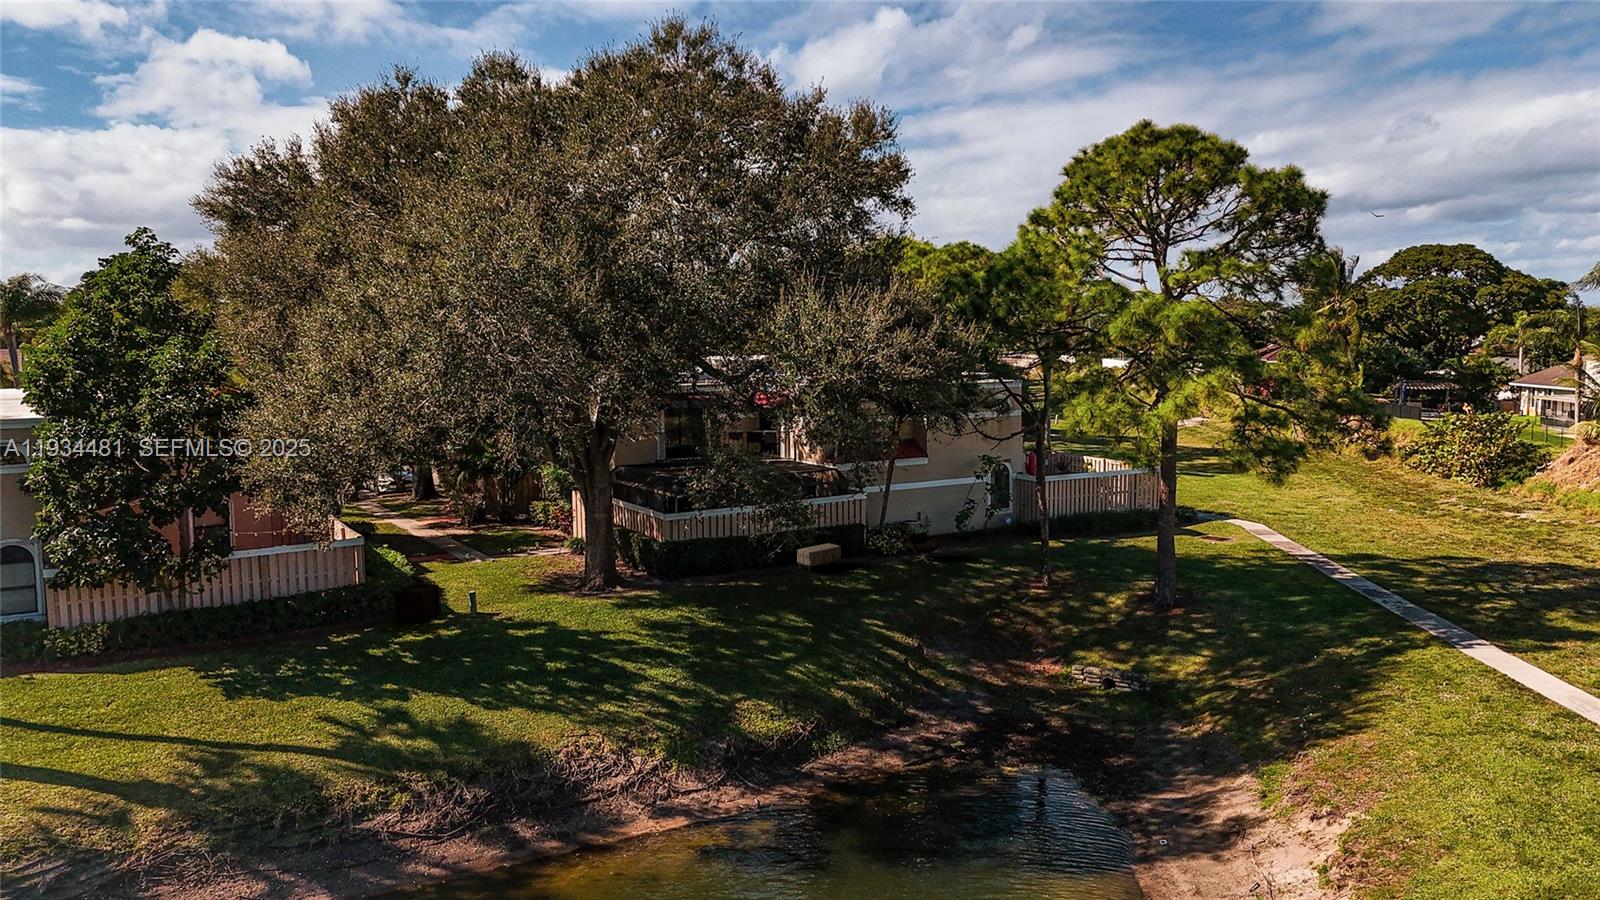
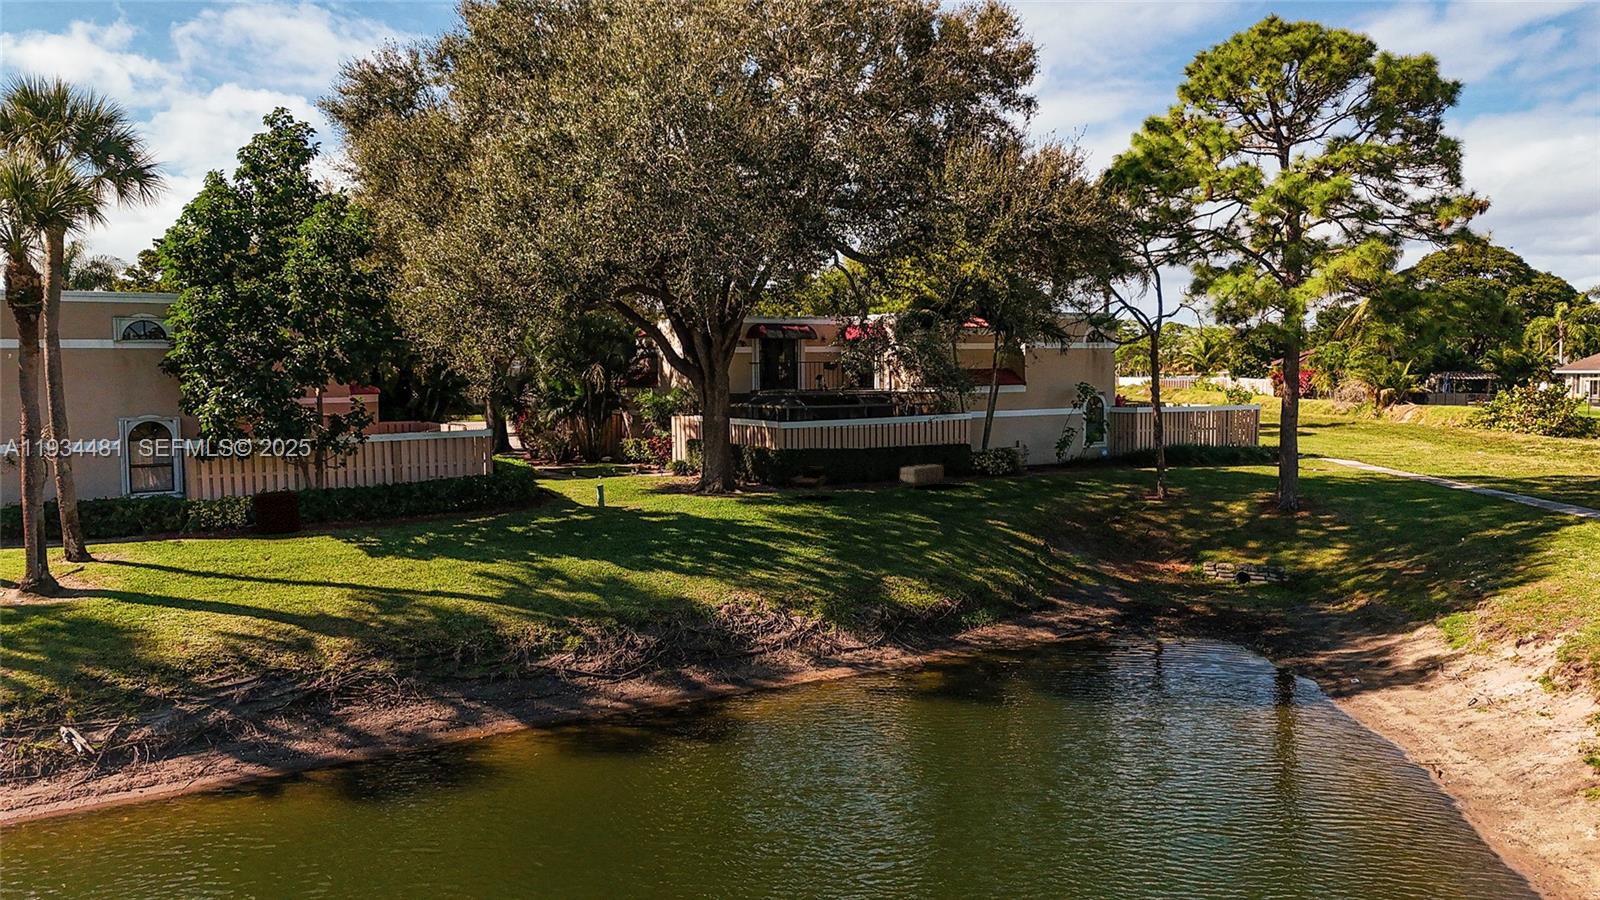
lounge chair: present [907,532,939,561] -> present [790,467,827,496]
wooden crate: present [394,583,441,622] -> present [254,490,300,534]

